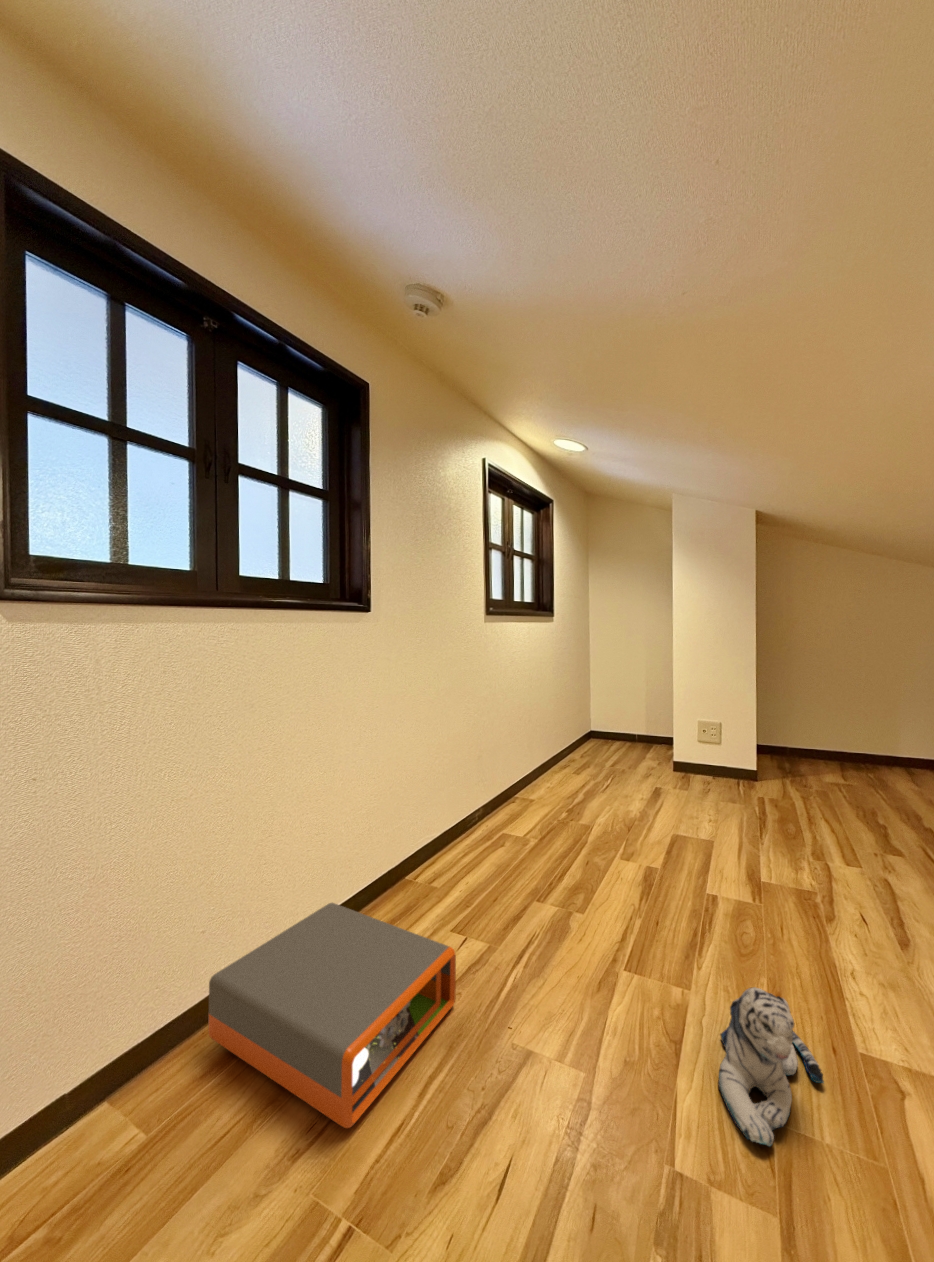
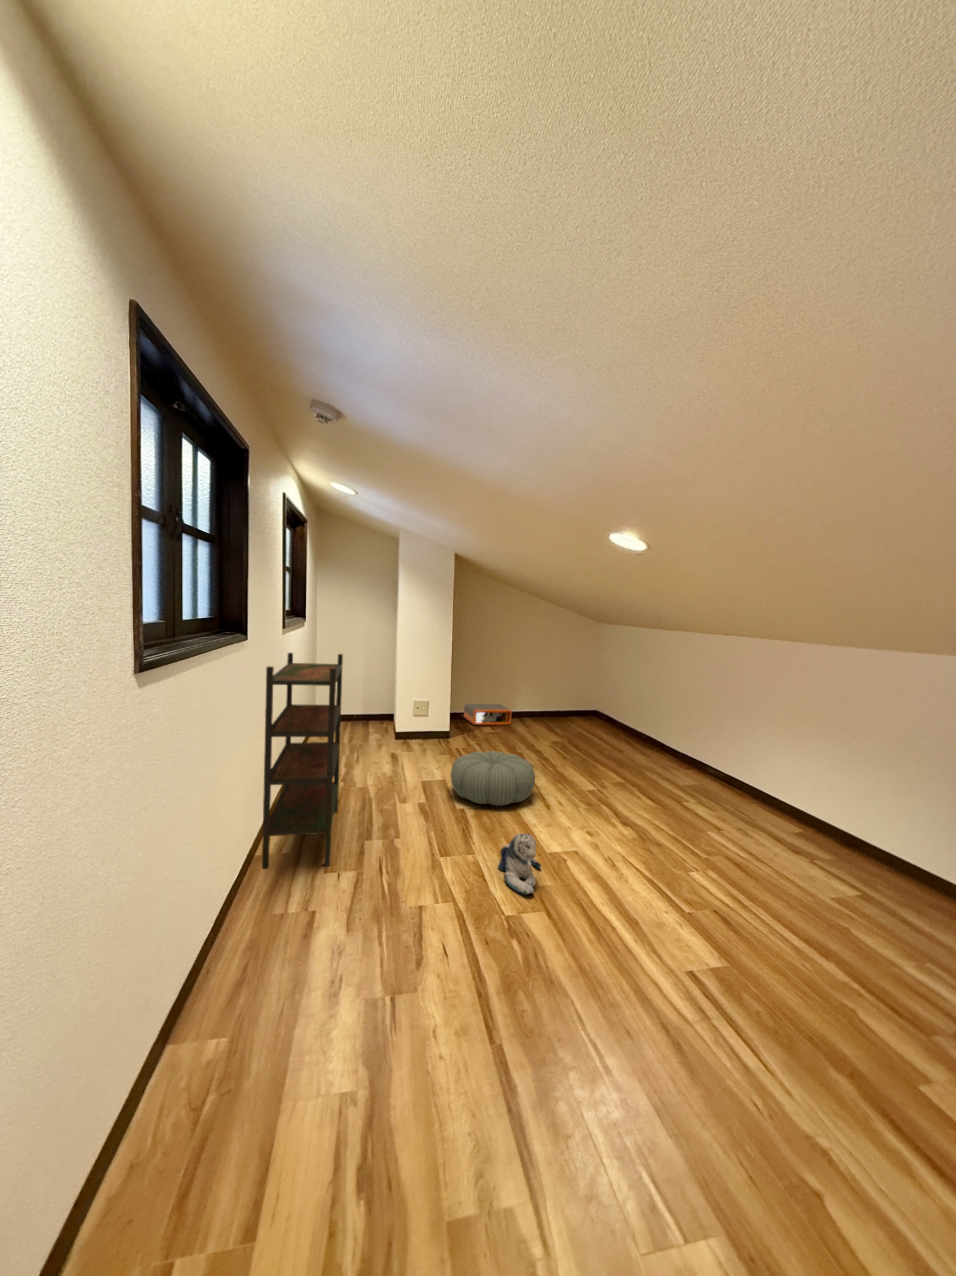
bookshelf: none [395,642,537,922] -> present [262,653,343,869]
pouf: none [707,806,878,914] -> present [451,751,535,806]
storage box: present [208,903,456,1128] -> present [464,704,511,725]

